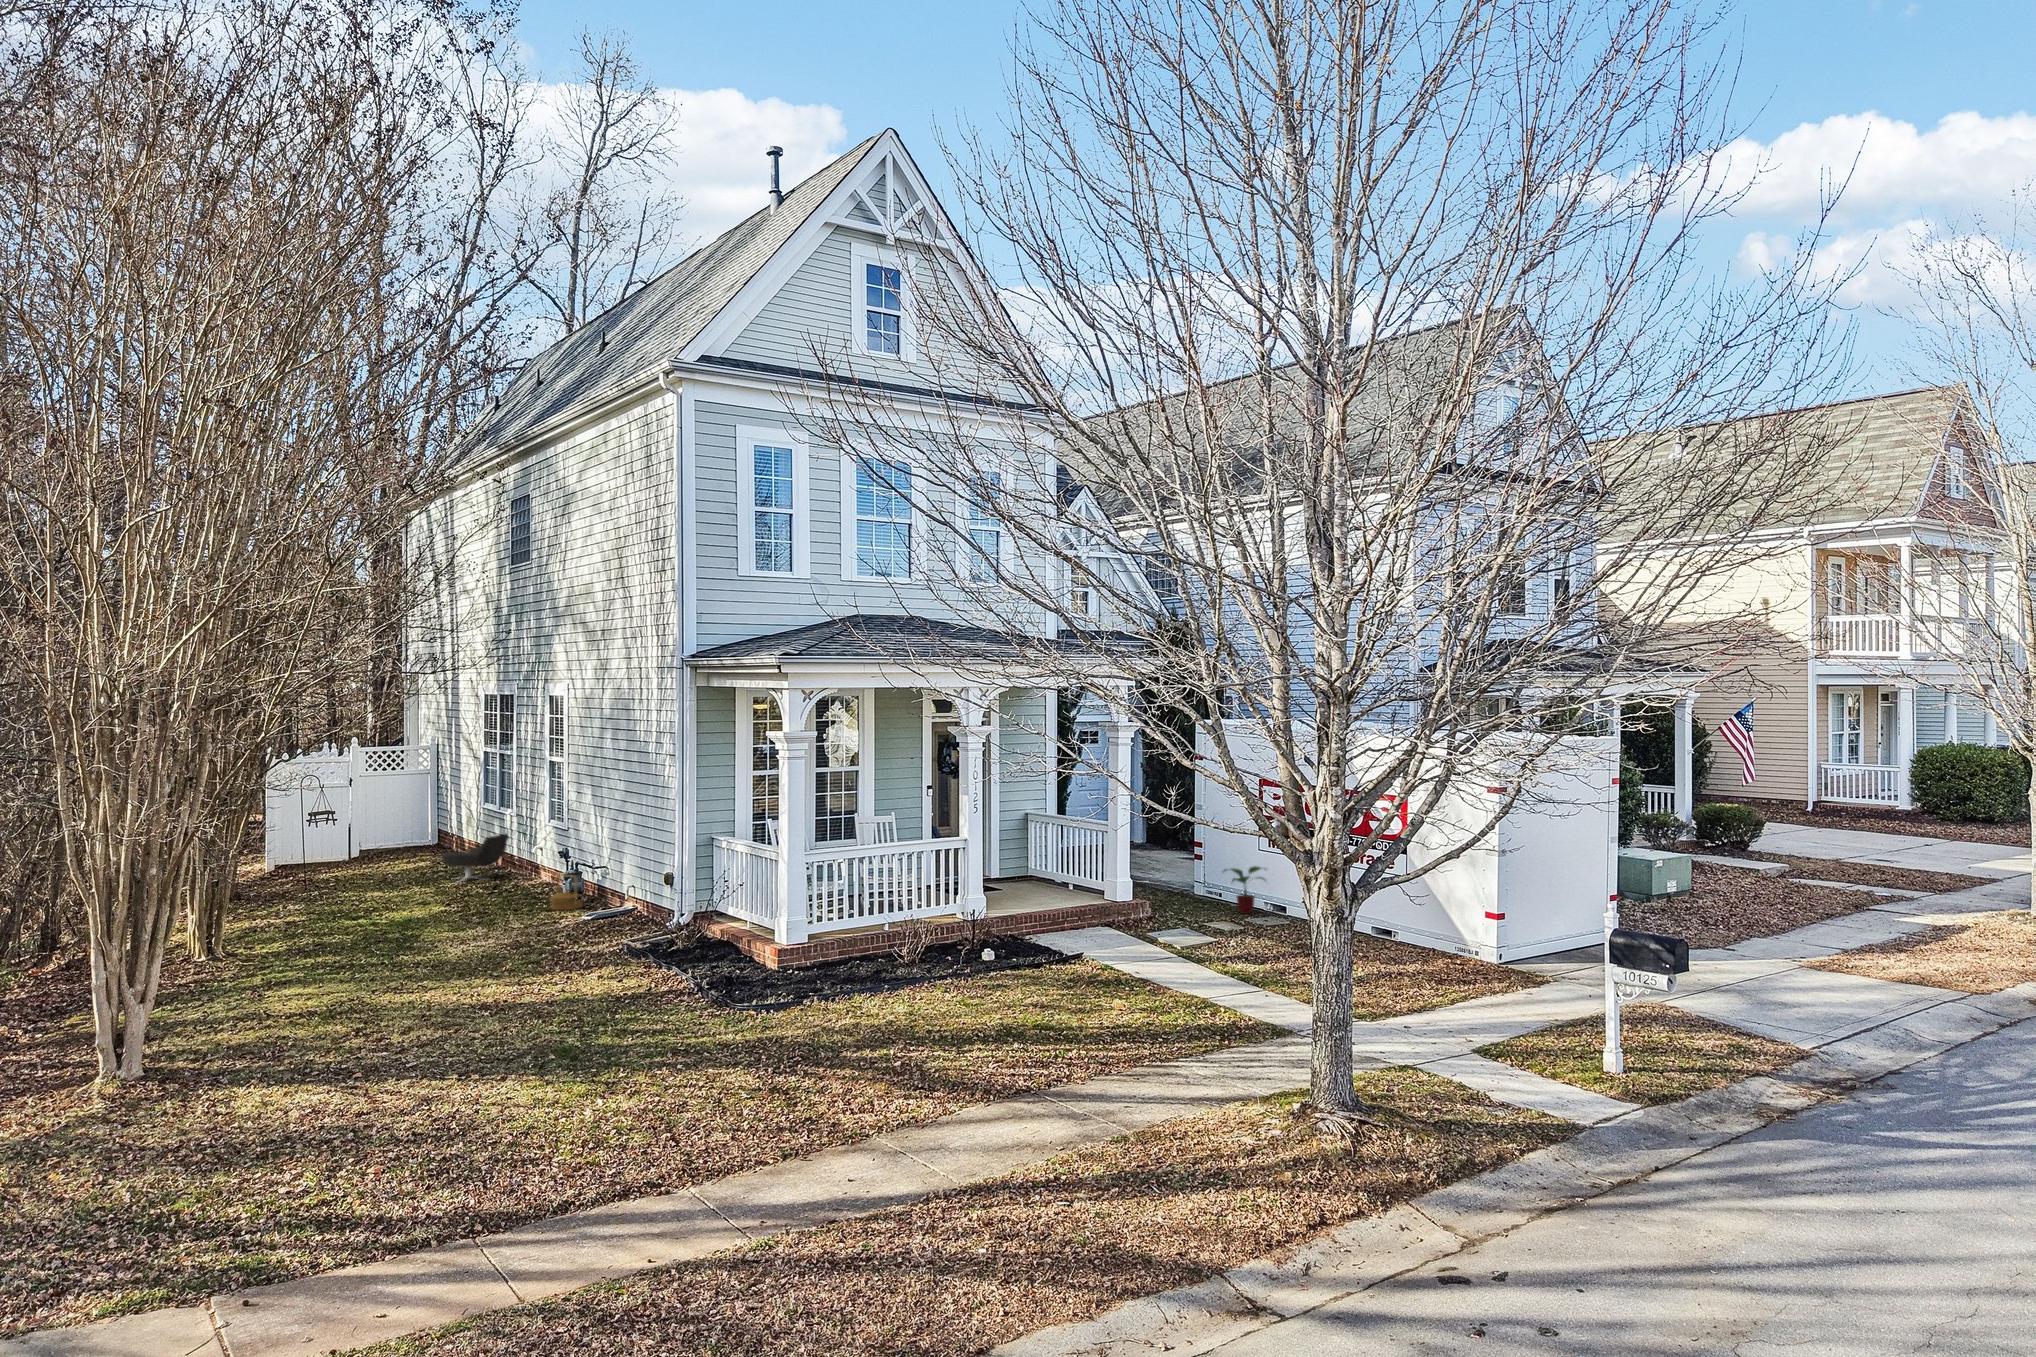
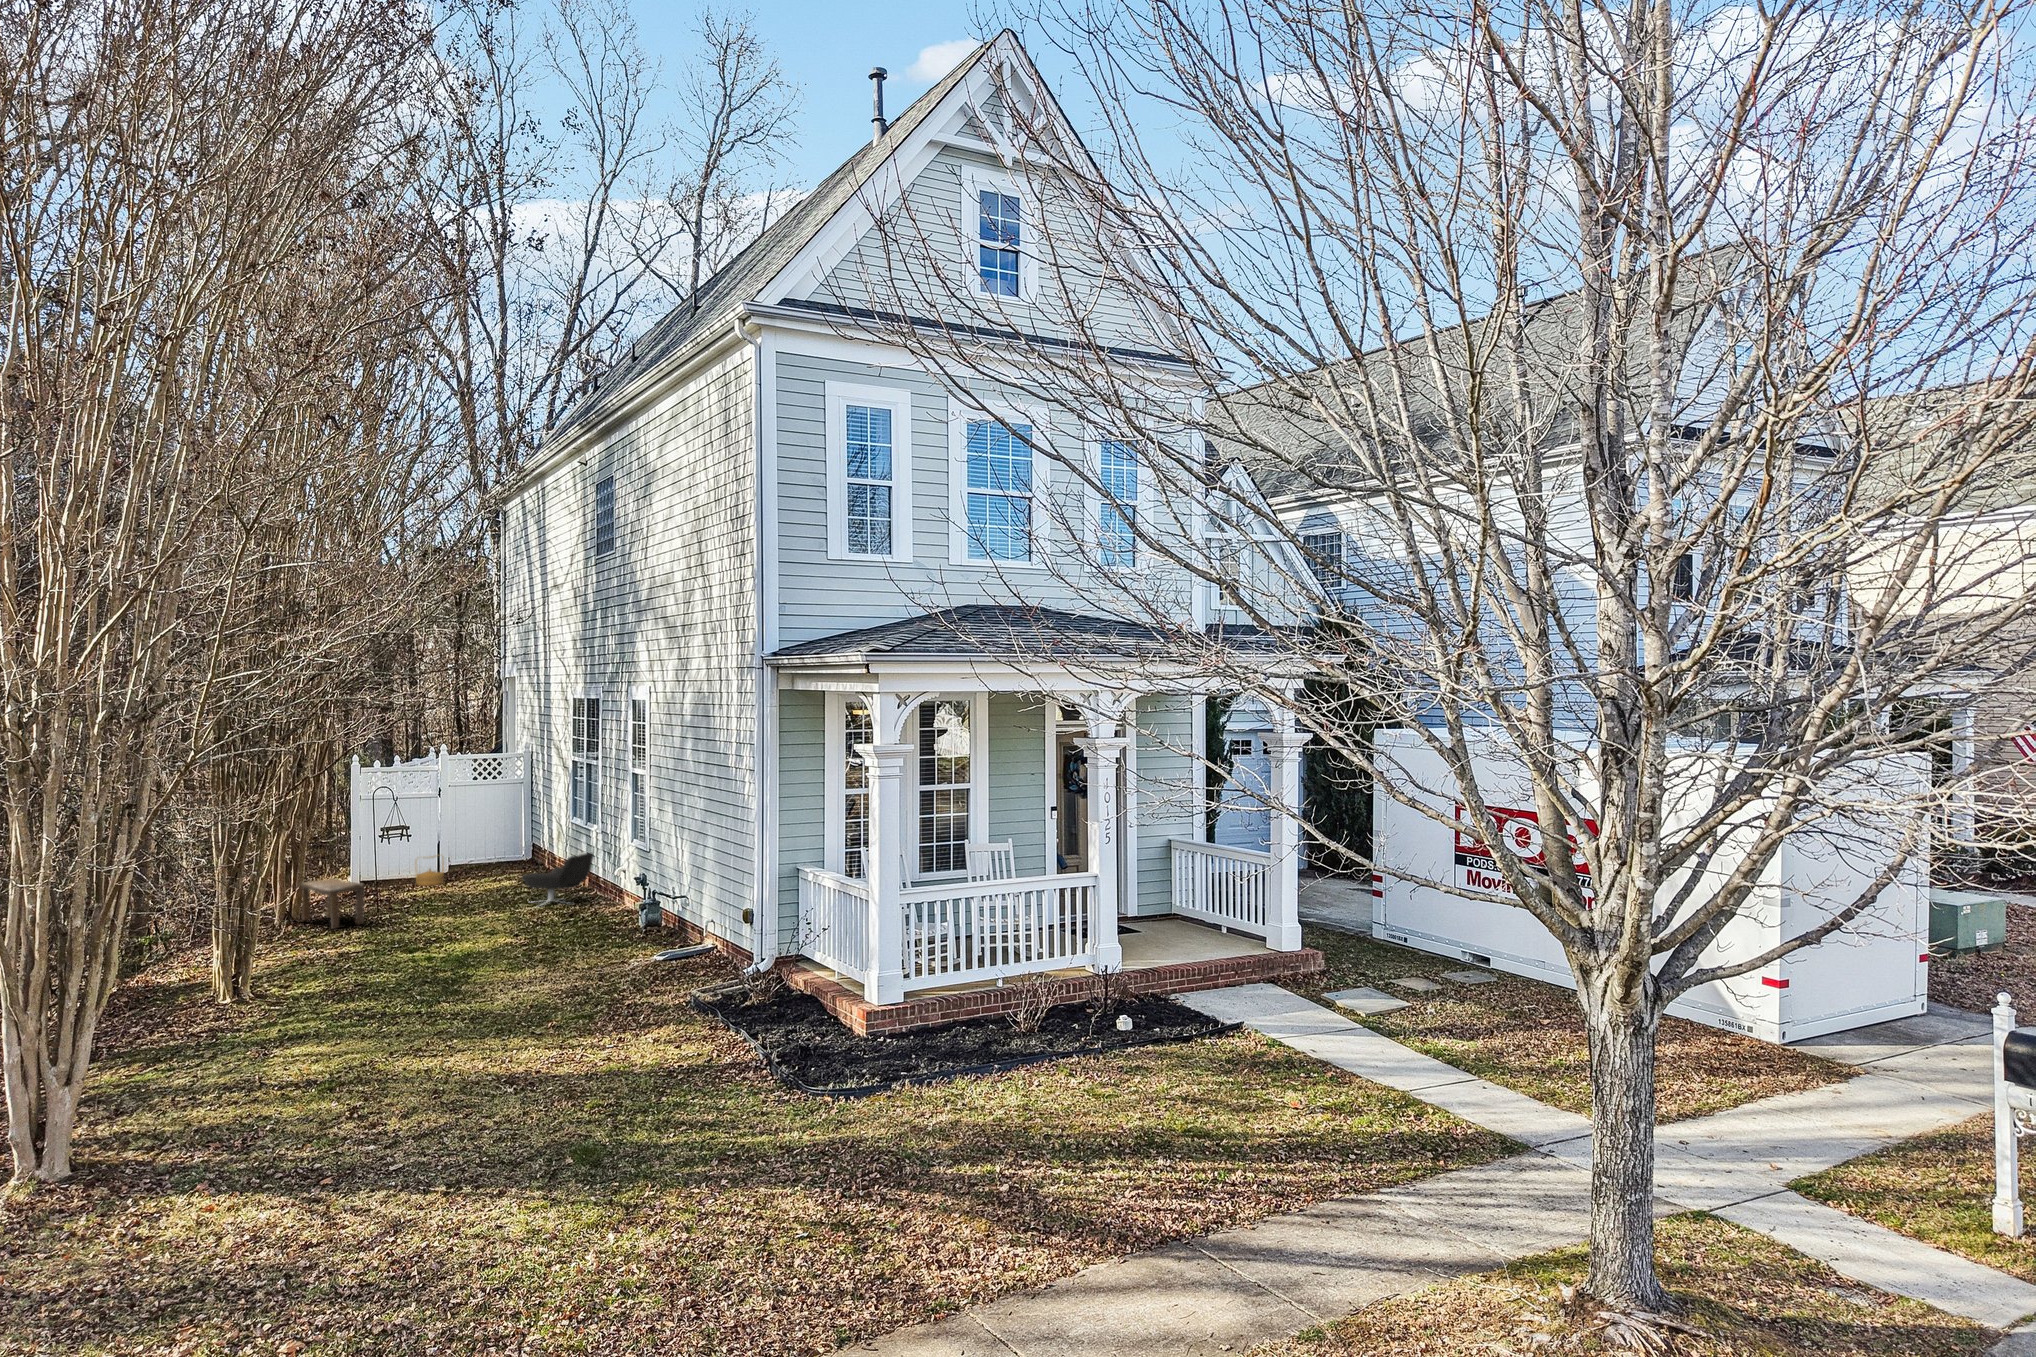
bench: none [229,858,295,904] -> present [301,878,365,929]
potted plant: present [1224,866,1265,914] -> none [1413,908,1475,967]
woven basket: present [550,874,582,910] -> present [416,856,444,886]

